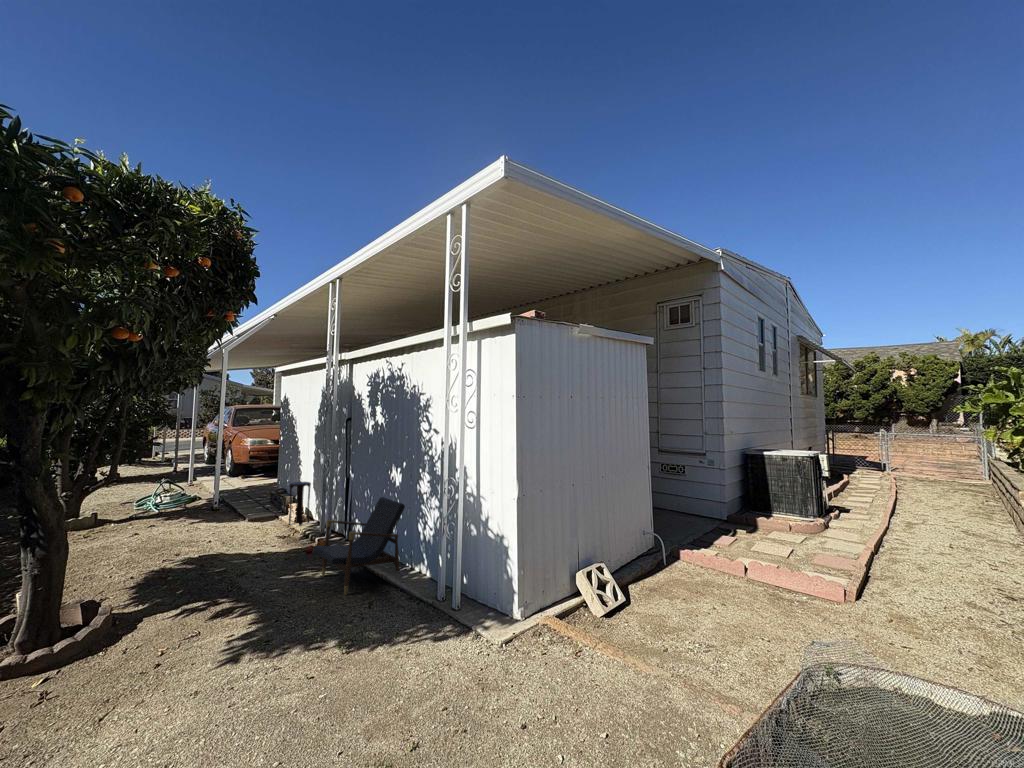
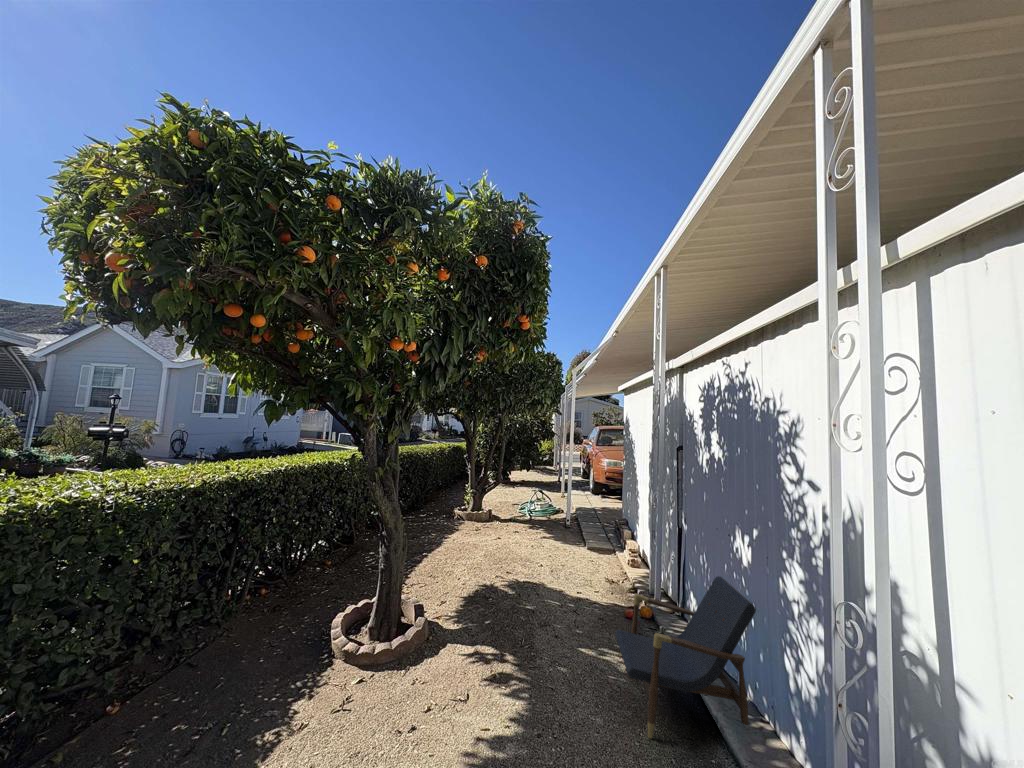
stool: present [289,482,311,526] -> none [621,518,645,572]

